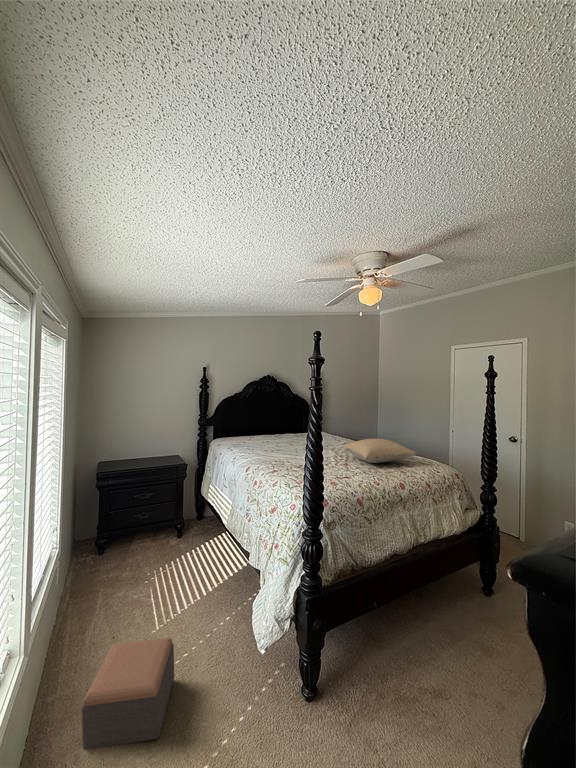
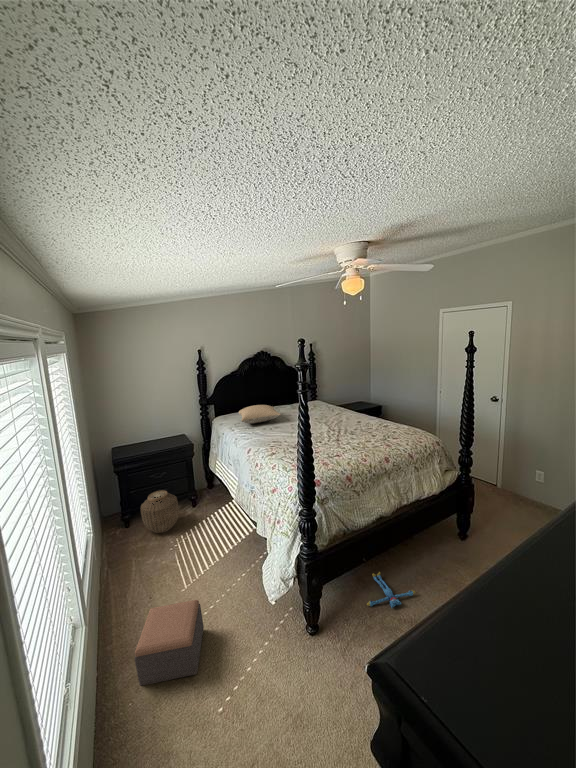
pillow: present [344,438,417,463] -> present [239,405,281,423]
woven basket: none [120,513,162,562] -> present [141,490,179,533]
plush toy: none [376,624,434,670] -> present [367,572,415,607]

